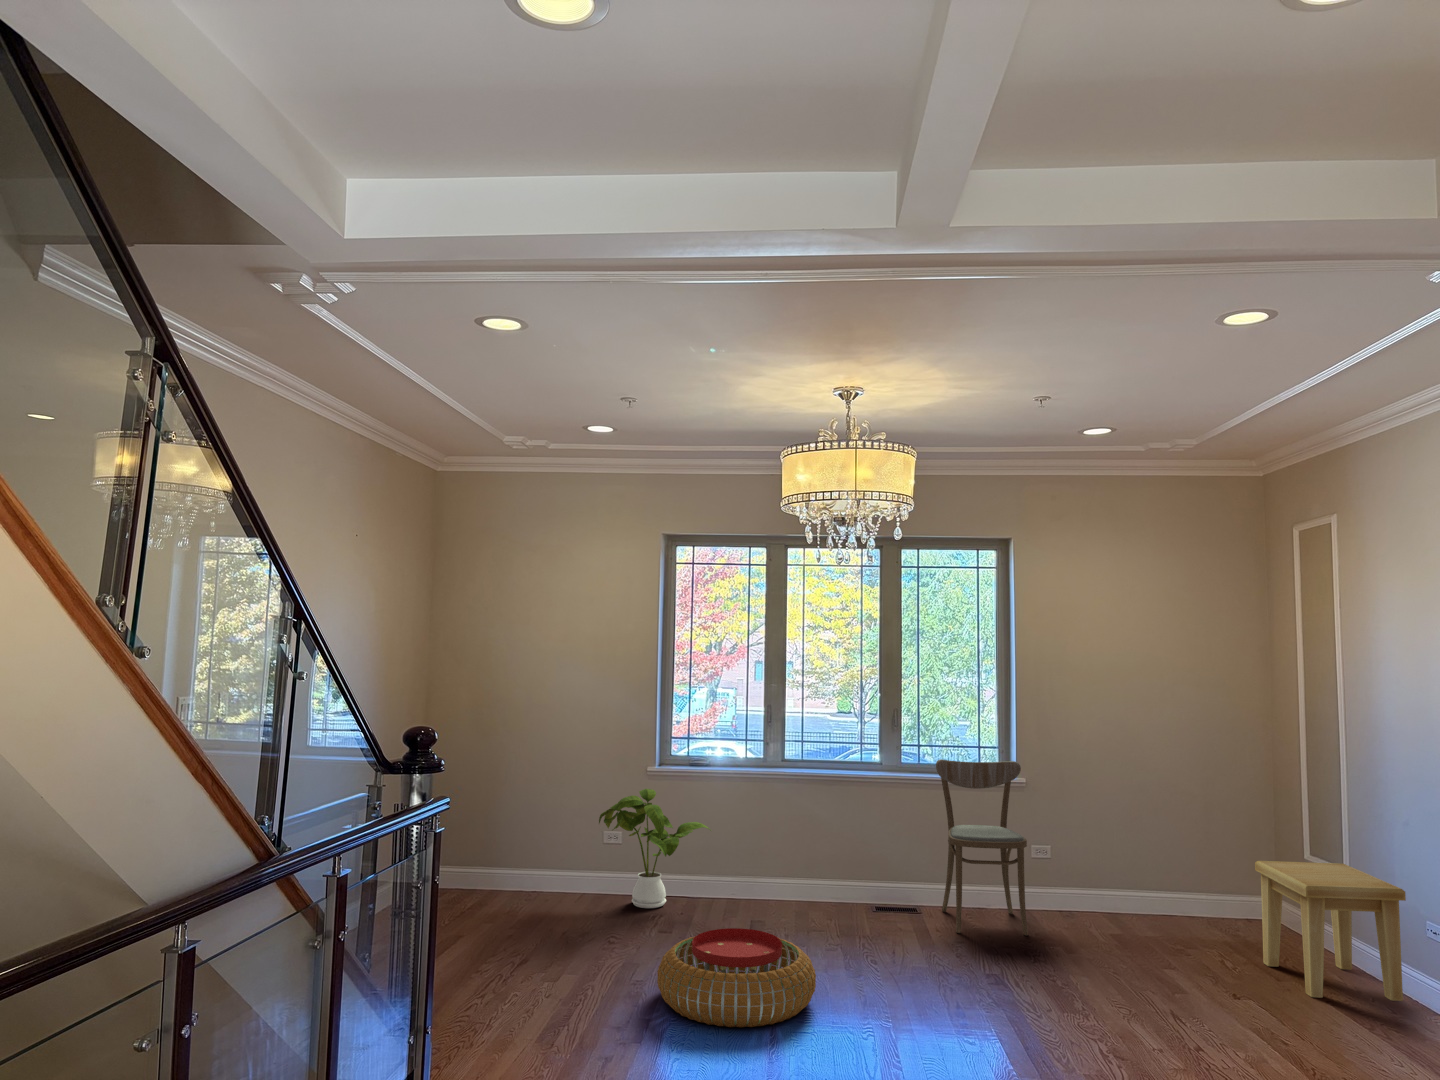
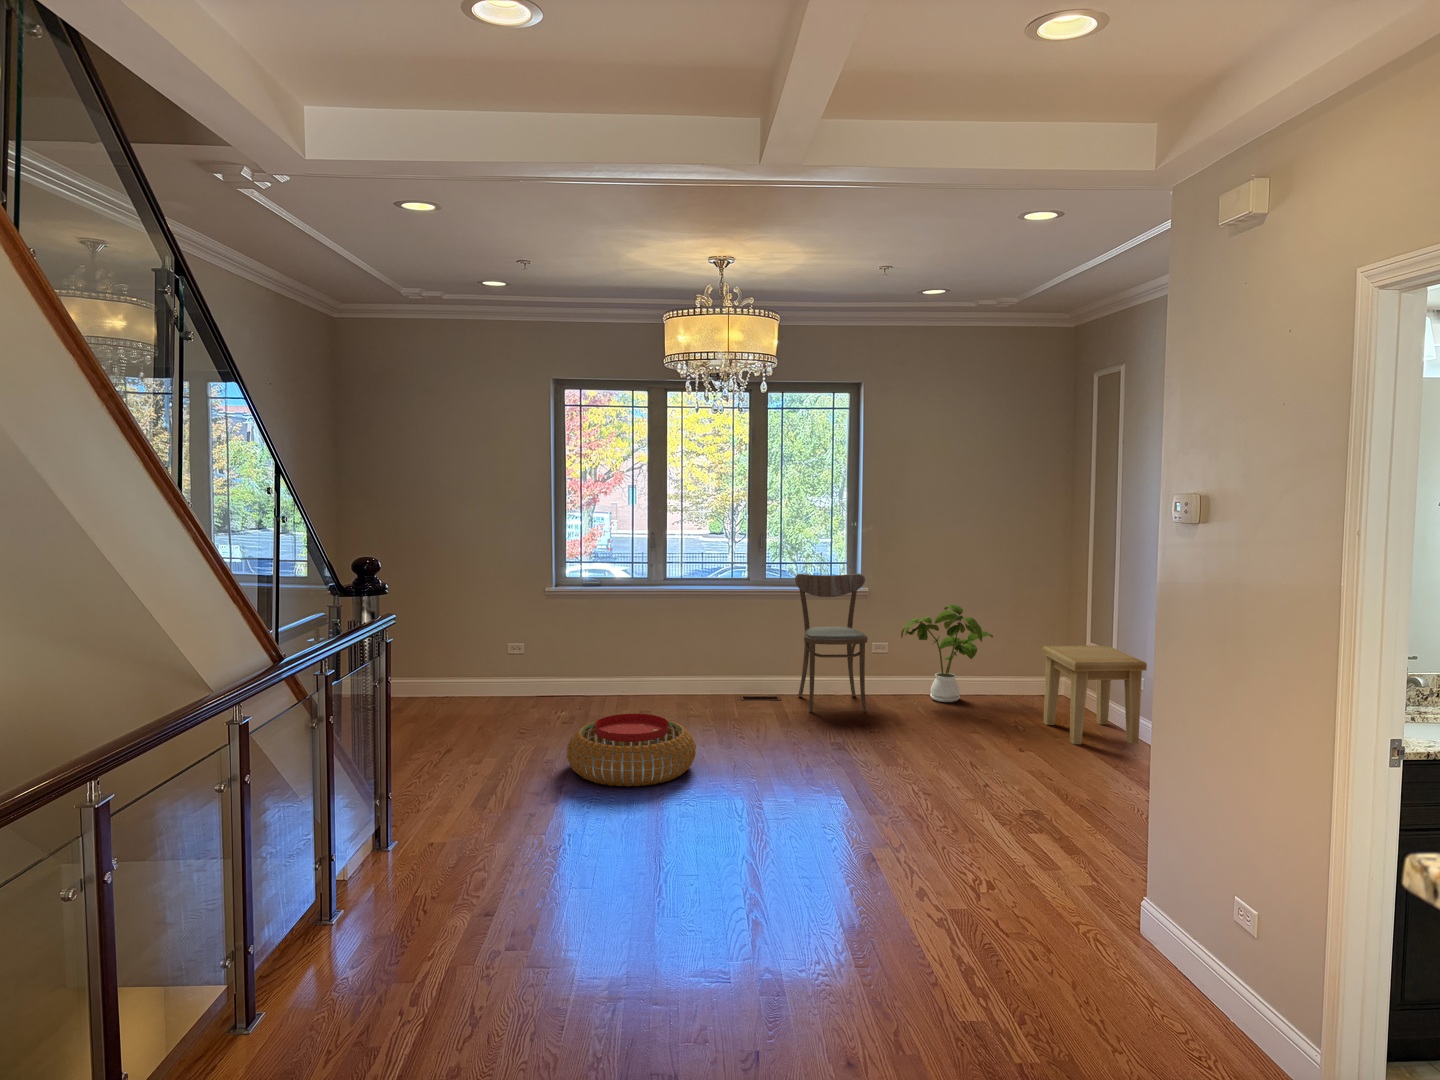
house plant: present [599,789,710,908] -> present [901,604,993,702]

